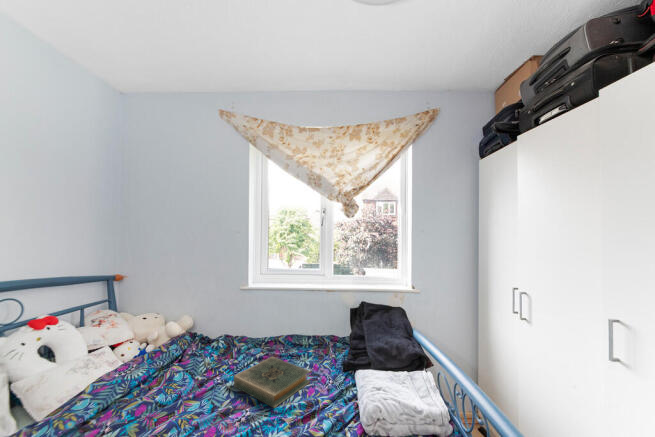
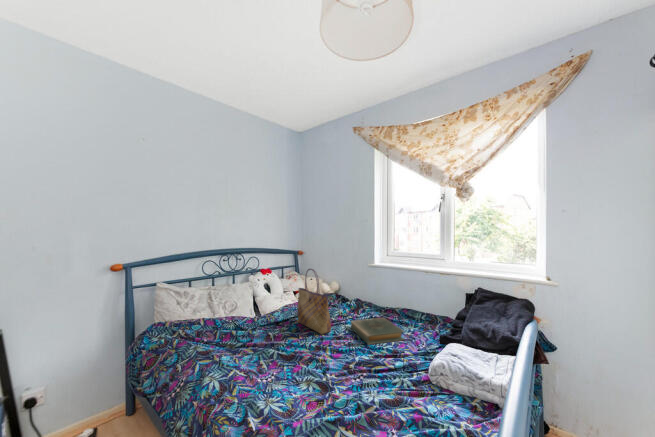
tote bag: none [138,311,209,416] -> present [297,269,331,334]

